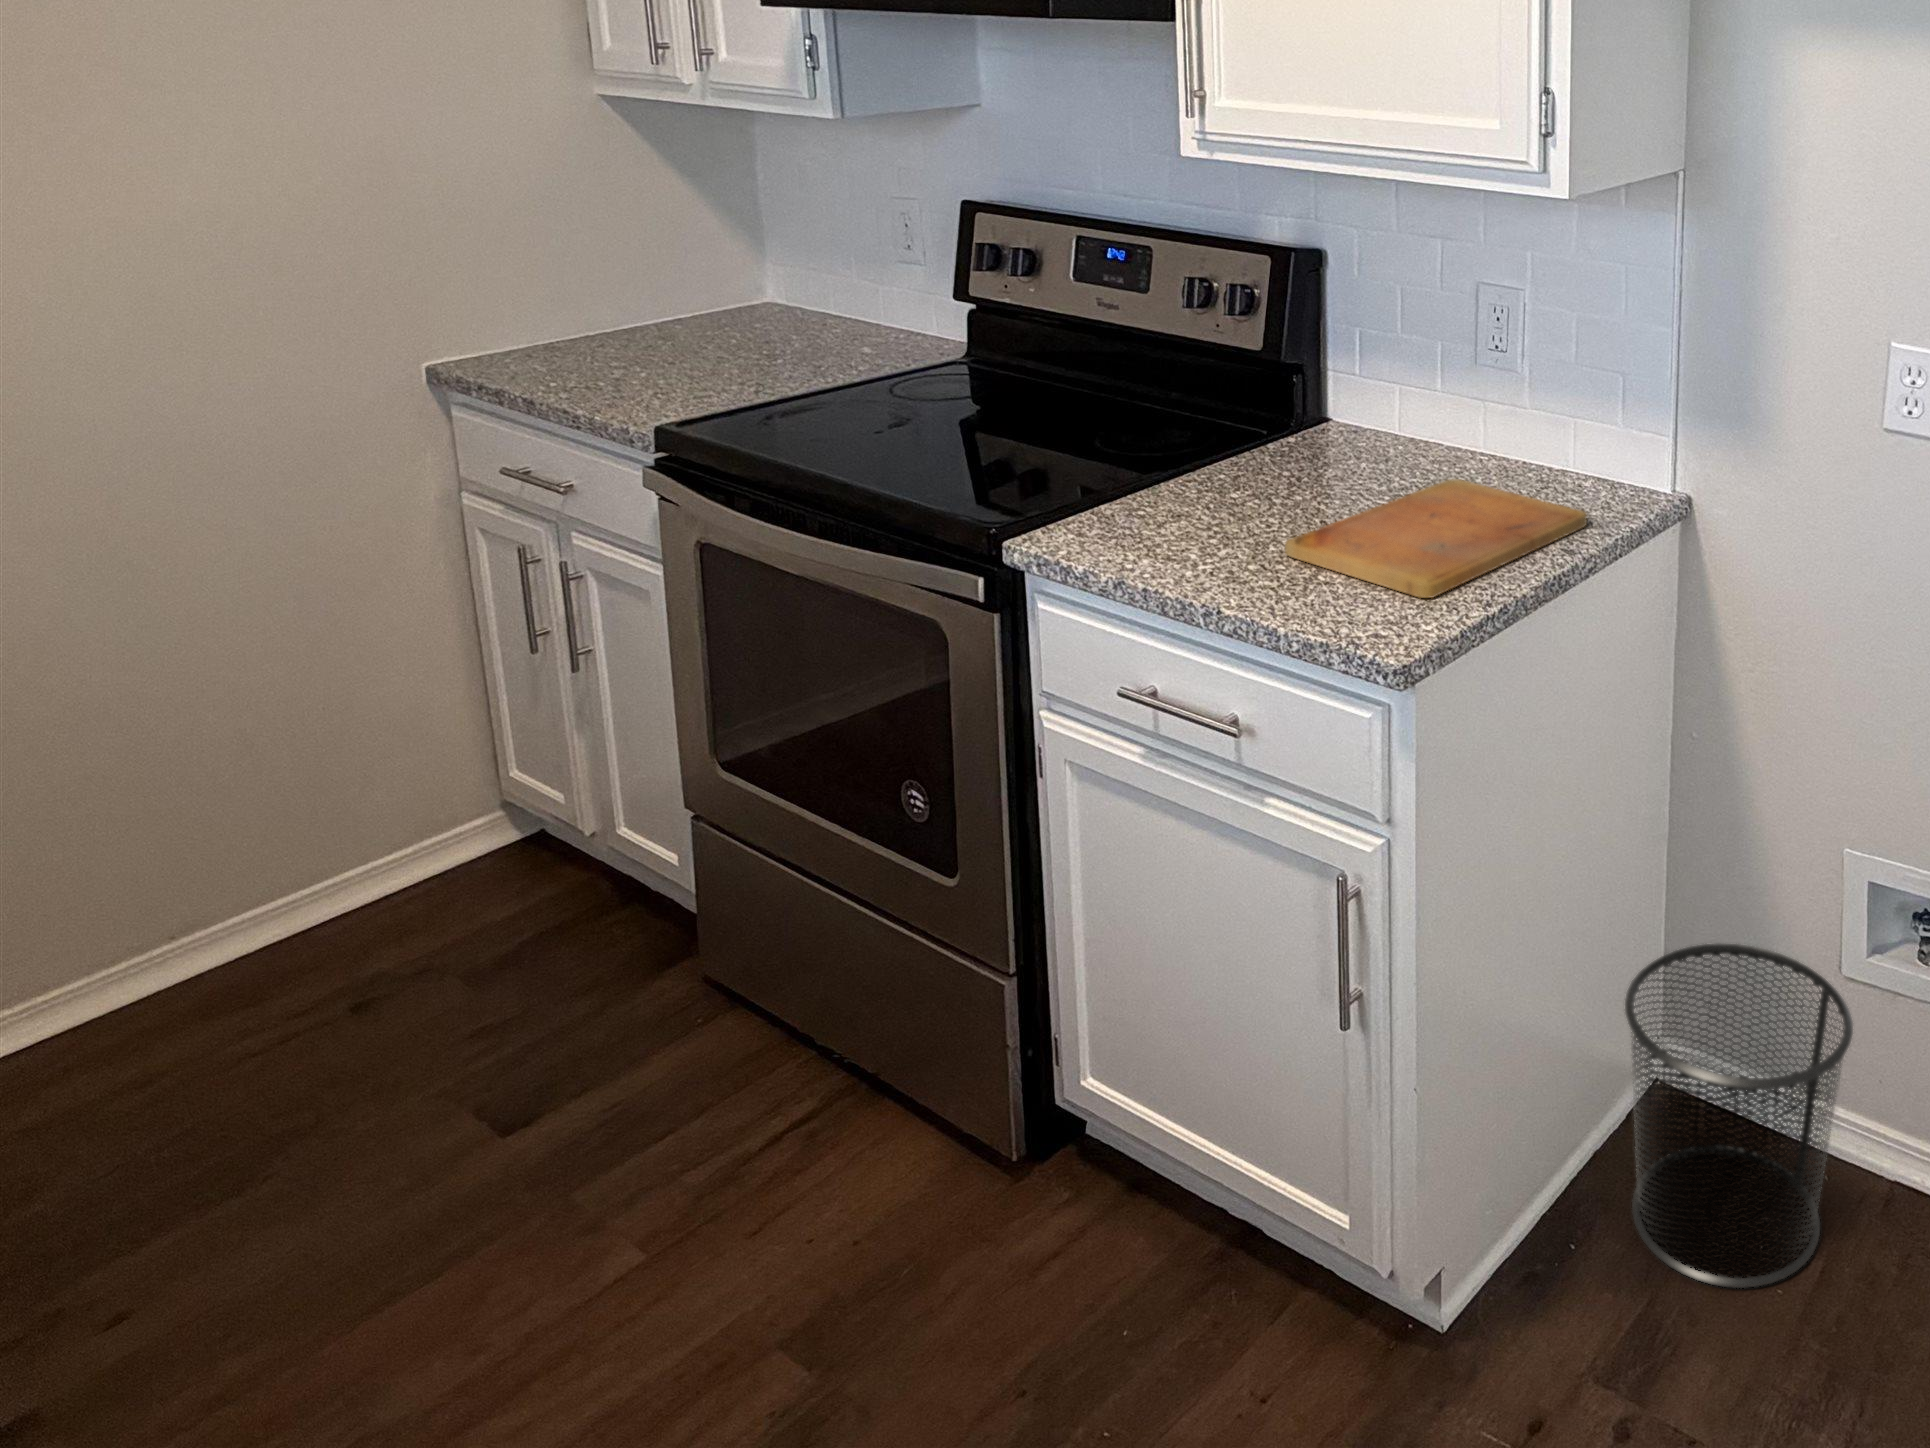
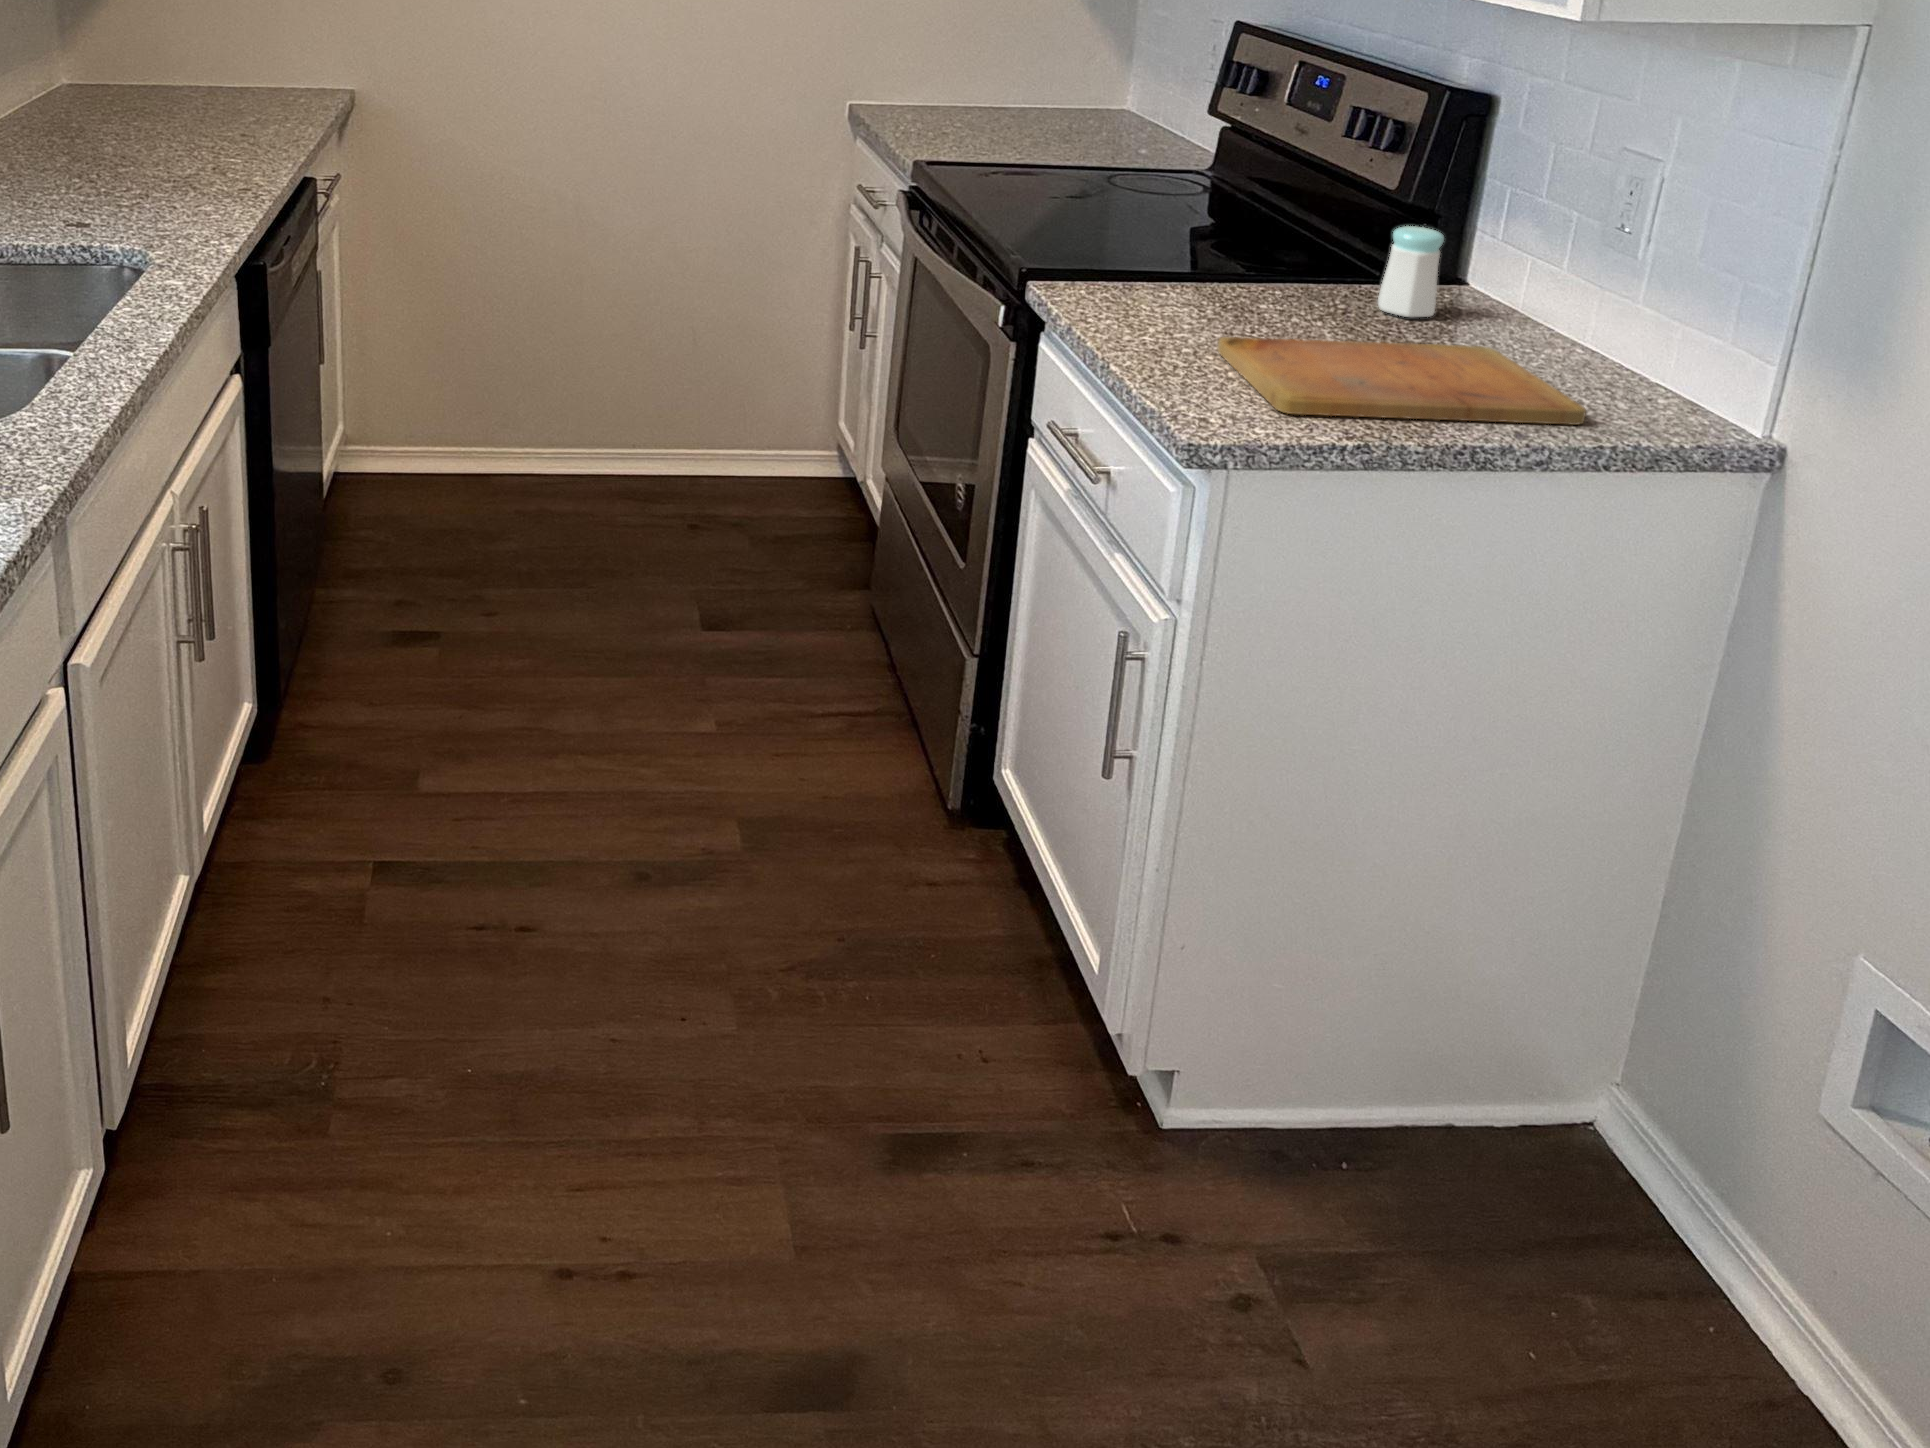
salt shaker: none [1313,383,1366,469] -> present [1378,226,1444,317]
waste bin: present [1625,944,1853,1288] -> none [1426,949,1771,1367]

